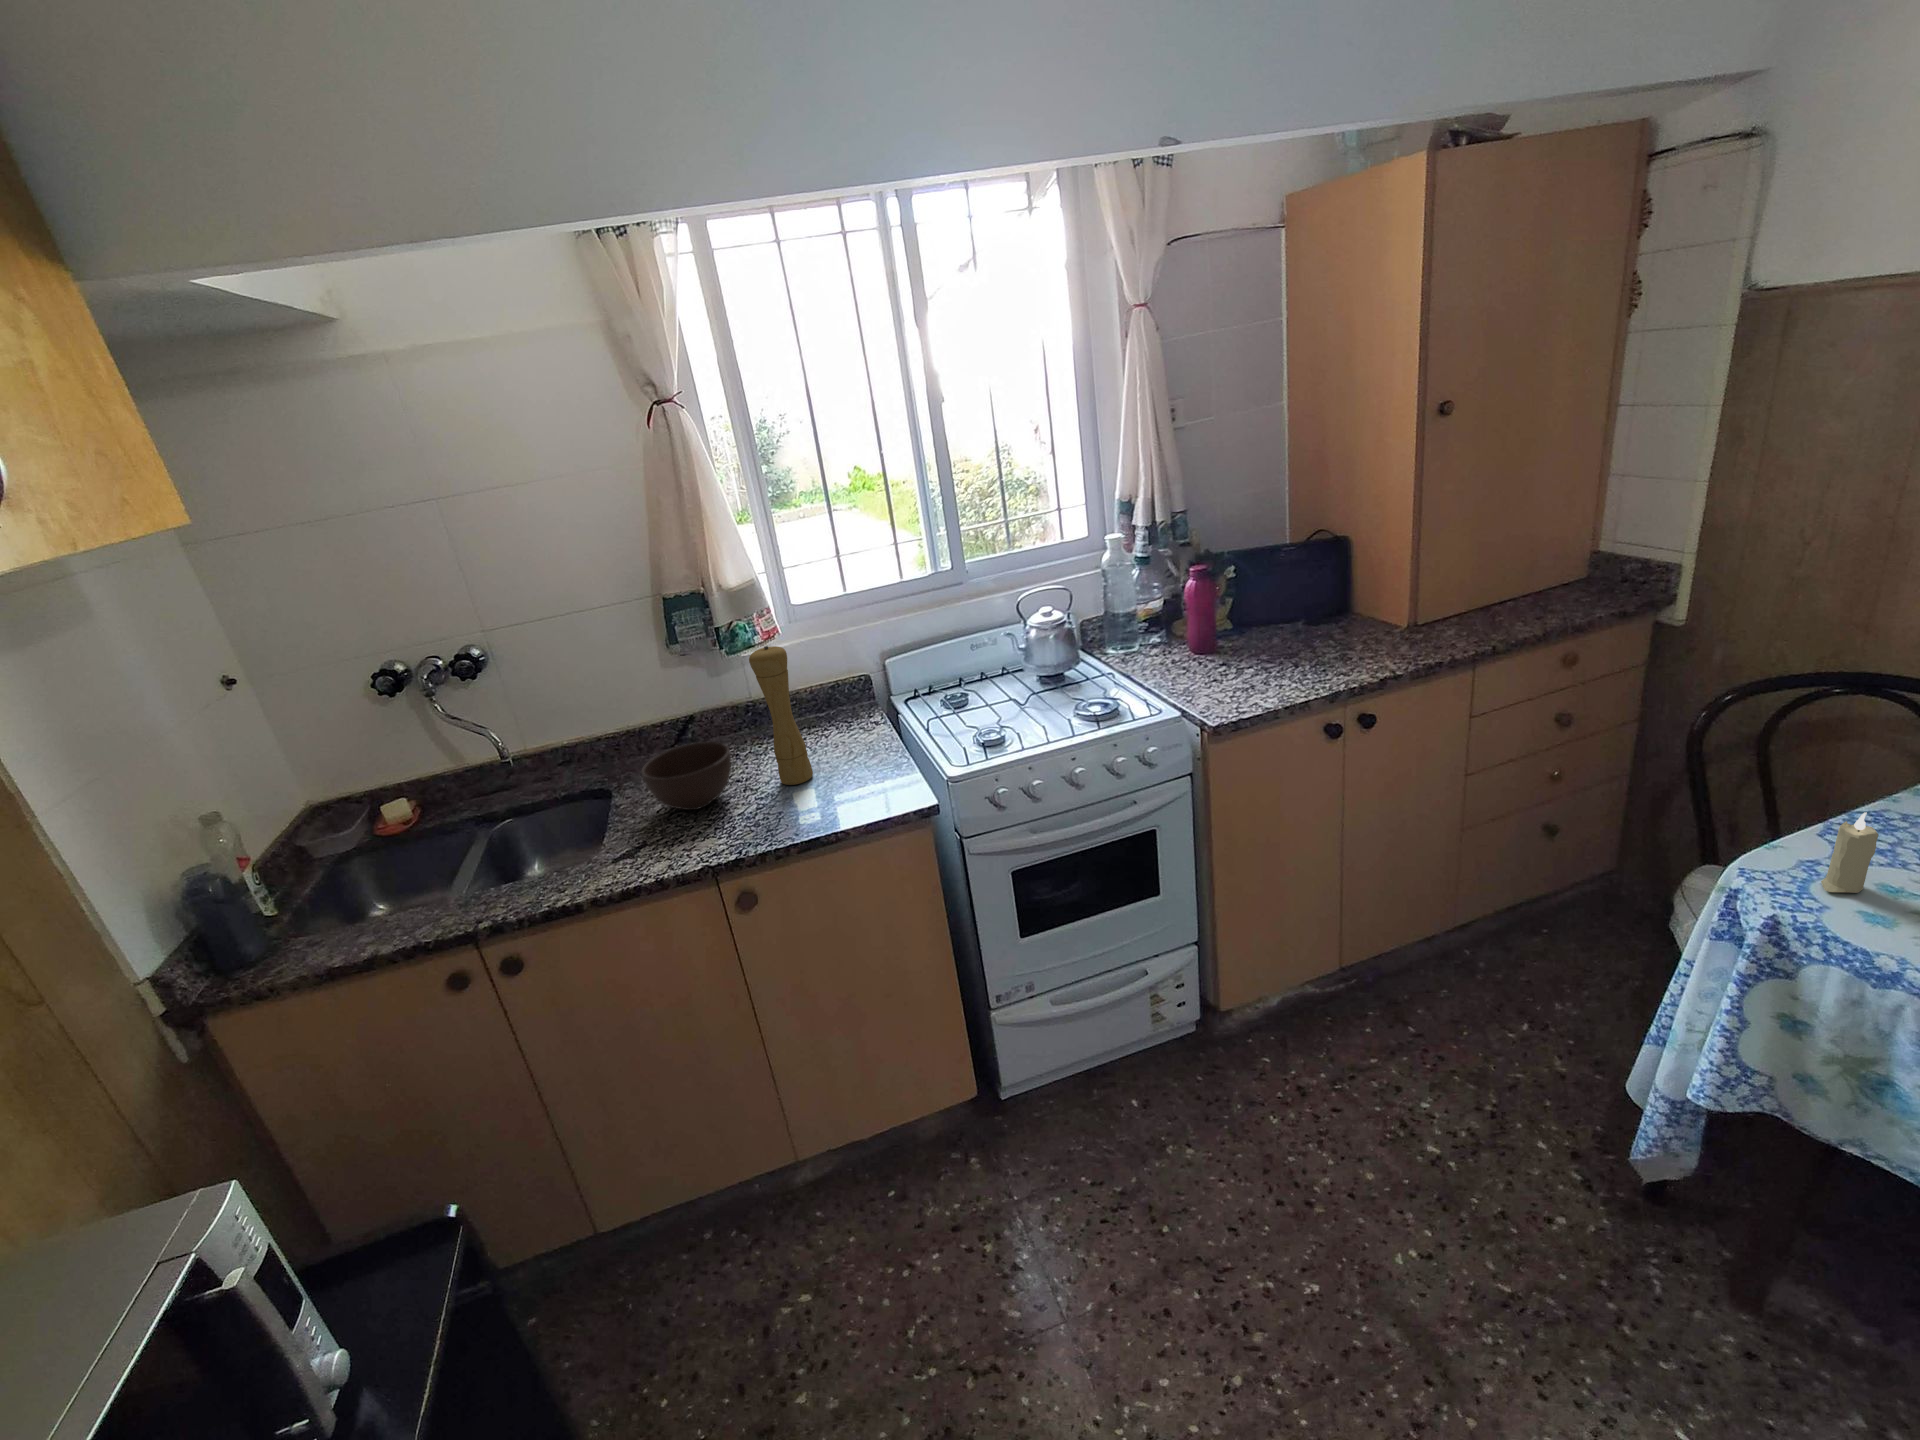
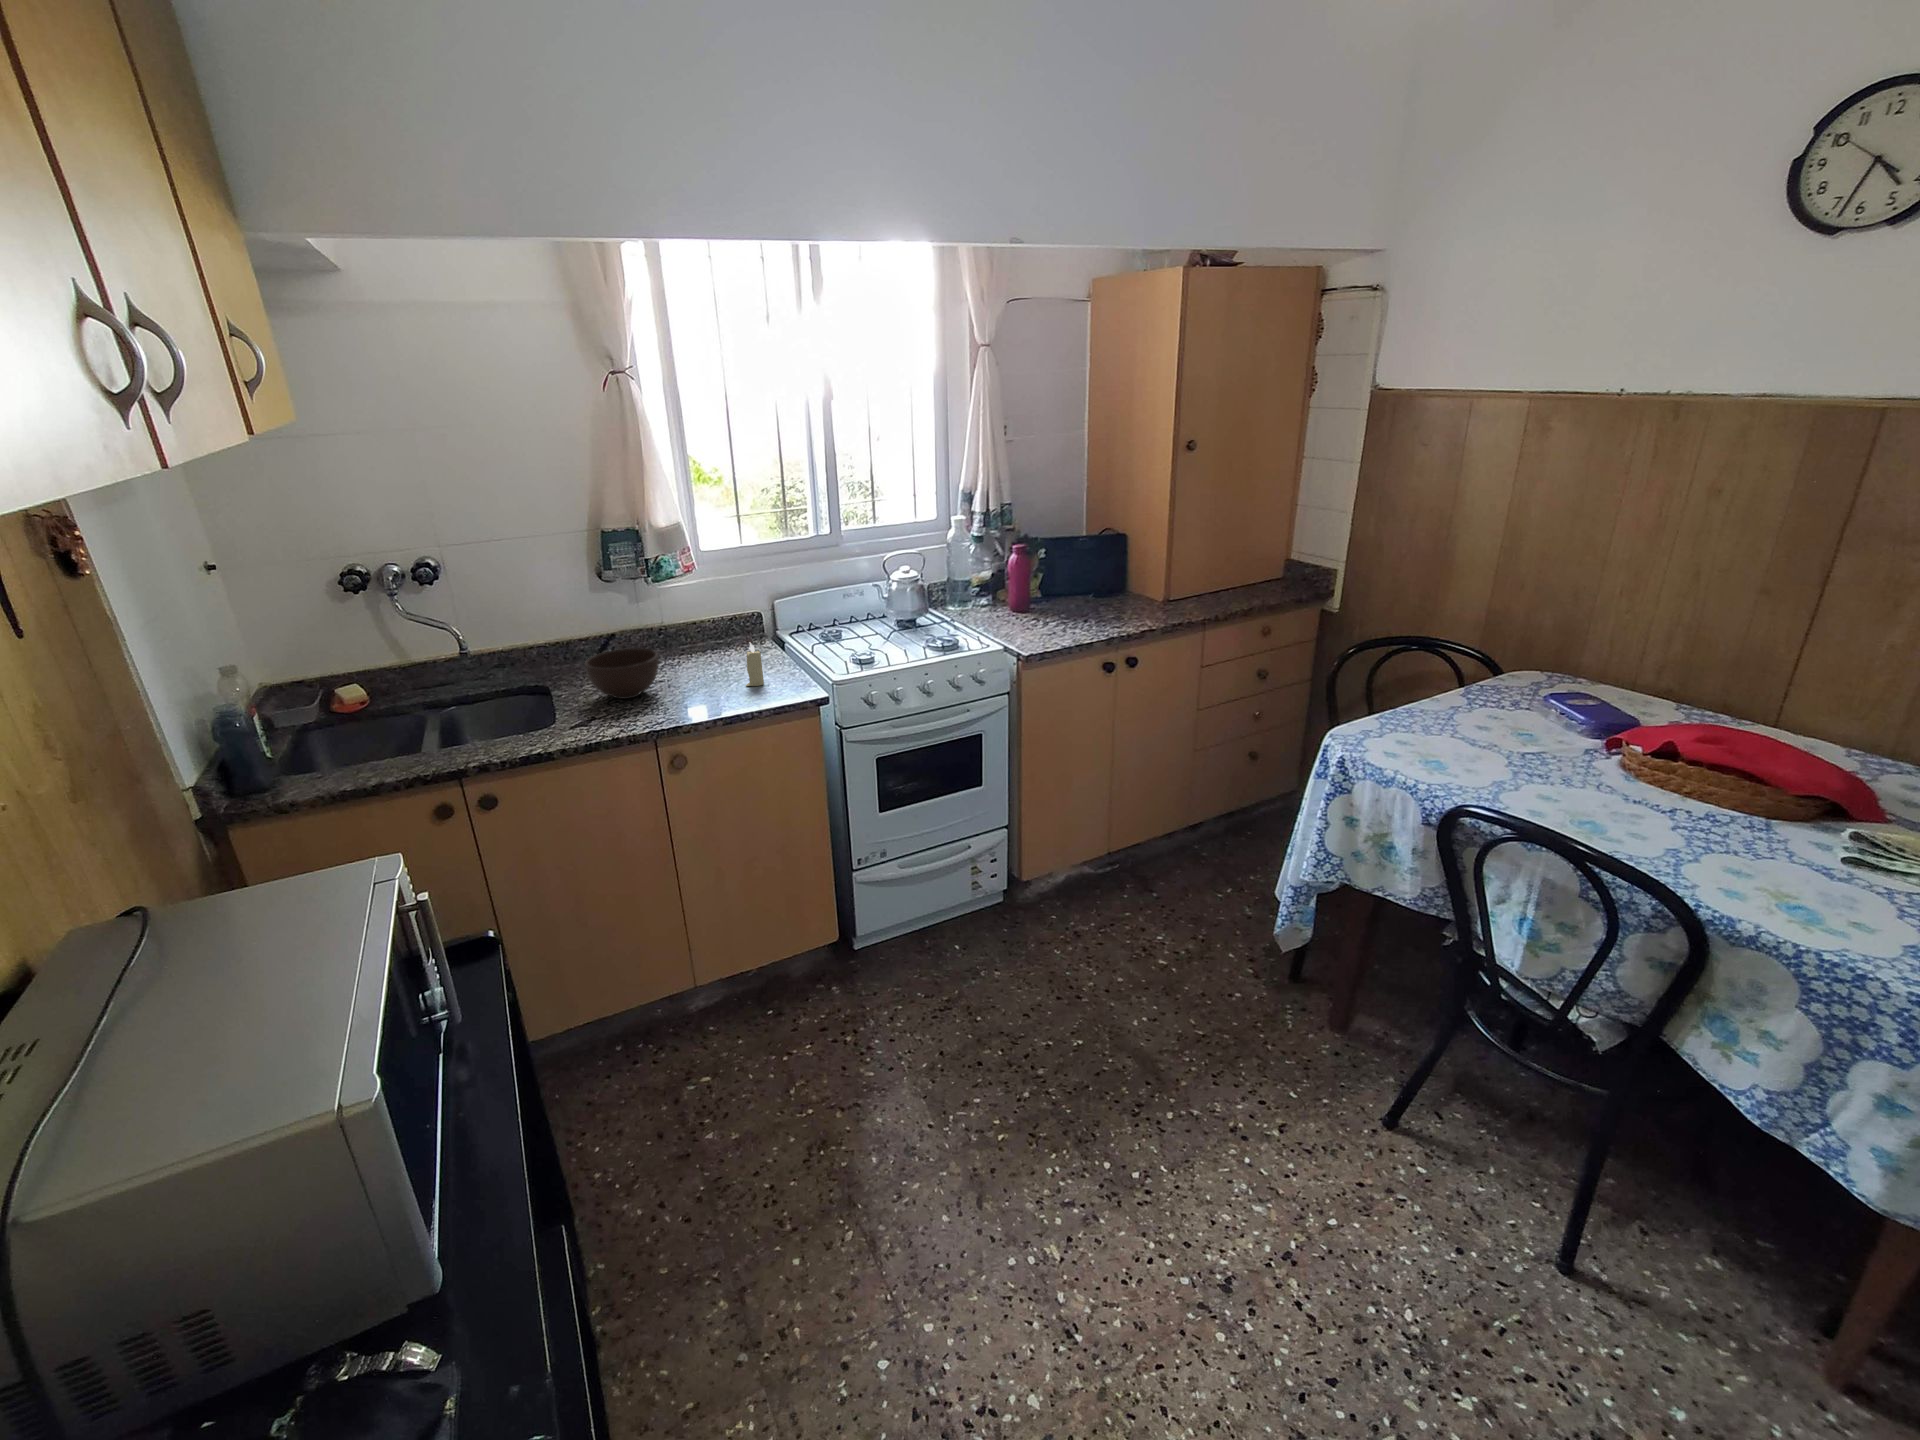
pepper mill: present [749,646,813,785] -> none [679,572,722,685]
candle: present [1821,813,1879,893] -> present [746,642,764,686]

